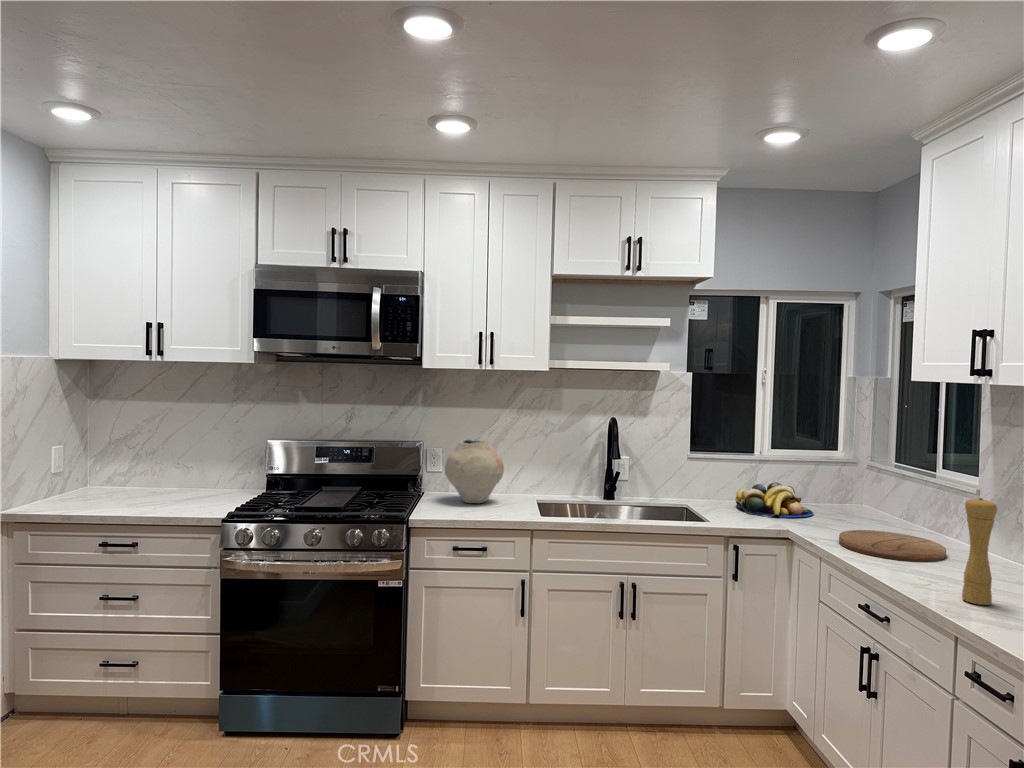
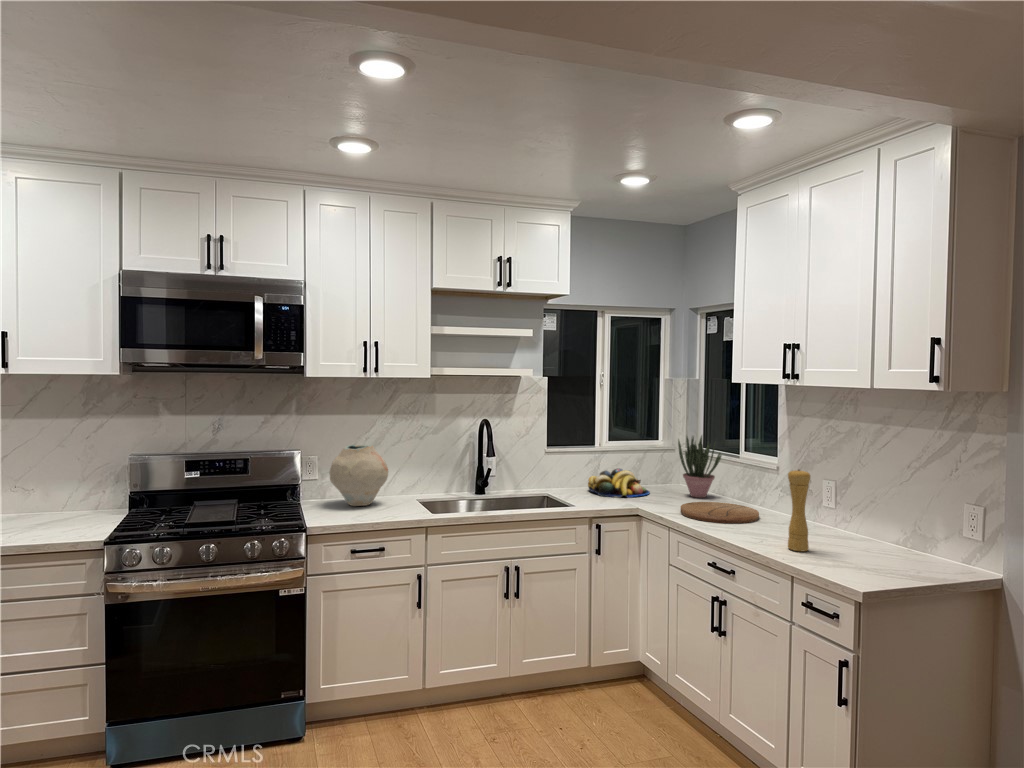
potted plant: none [850,446,911,526] -> present [678,436,722,498]

